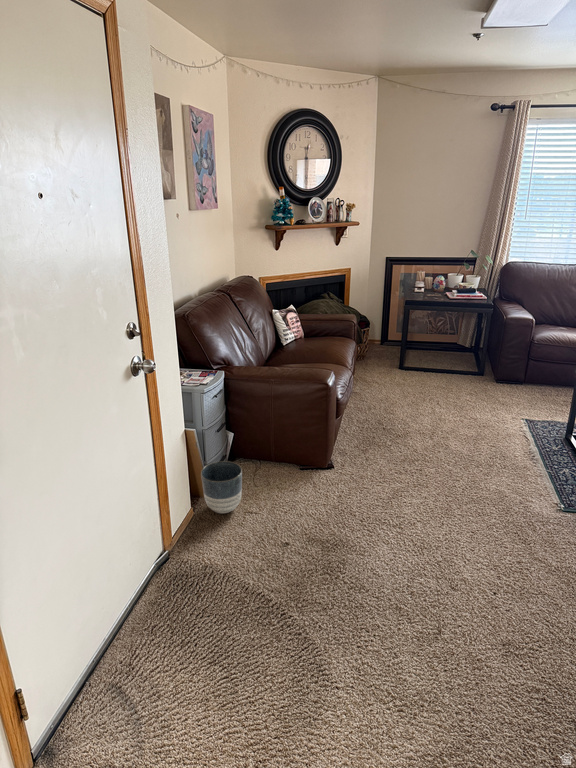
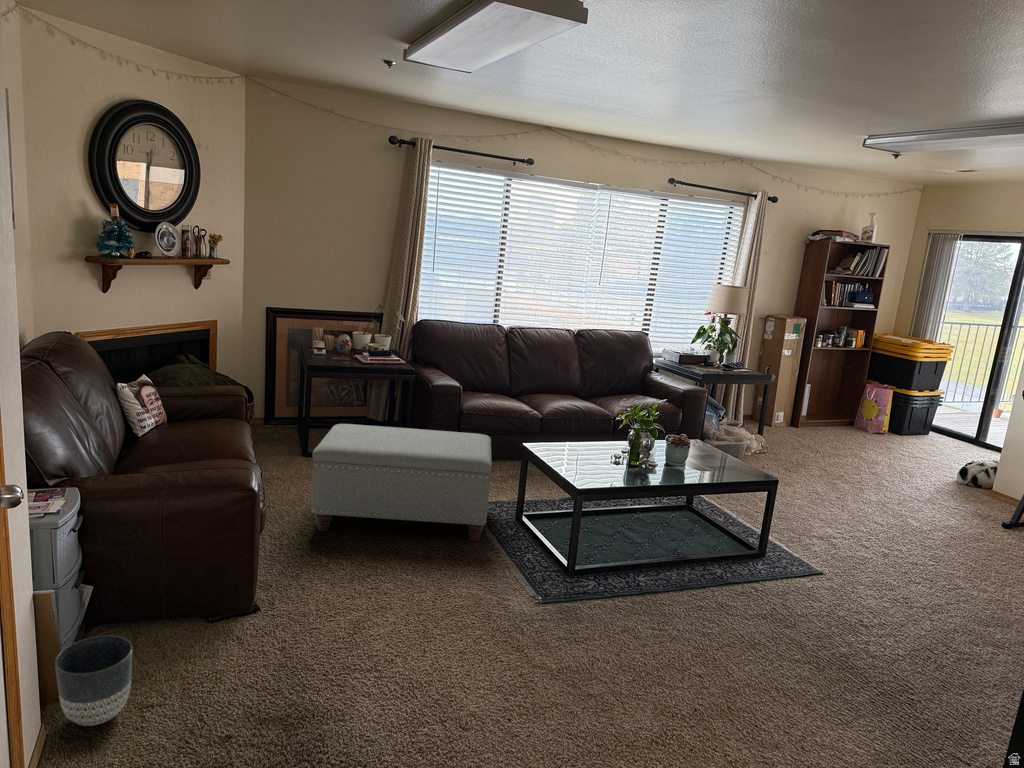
ottoman: none [388,344,547,448] -> present [312,424,492,541]

